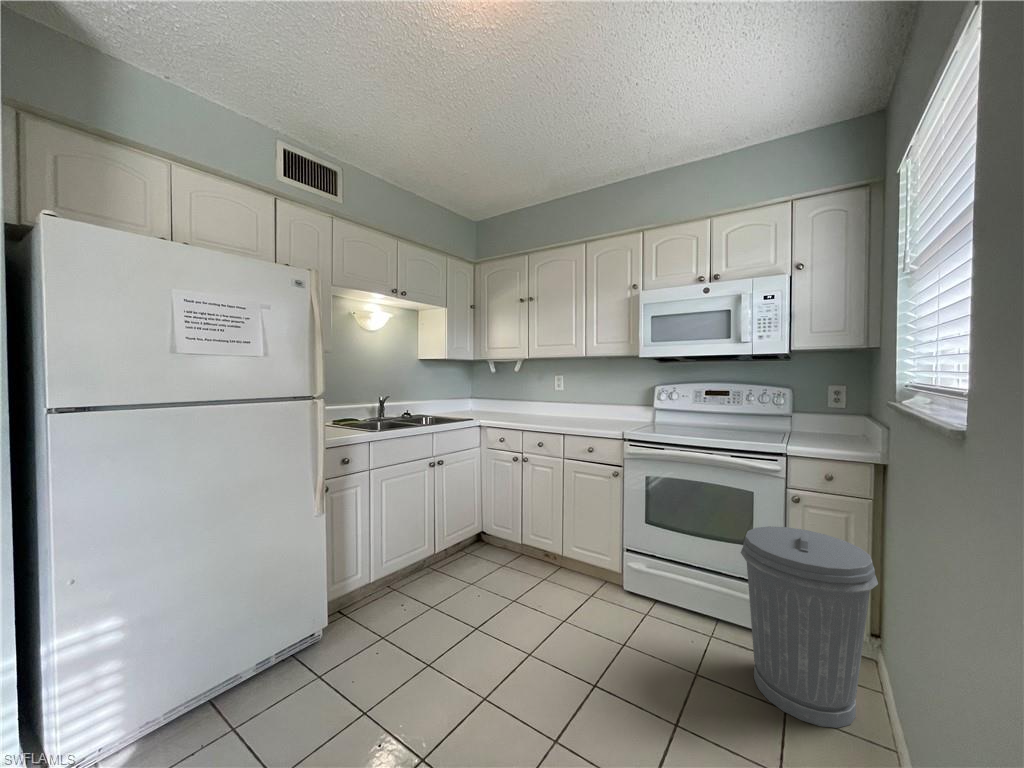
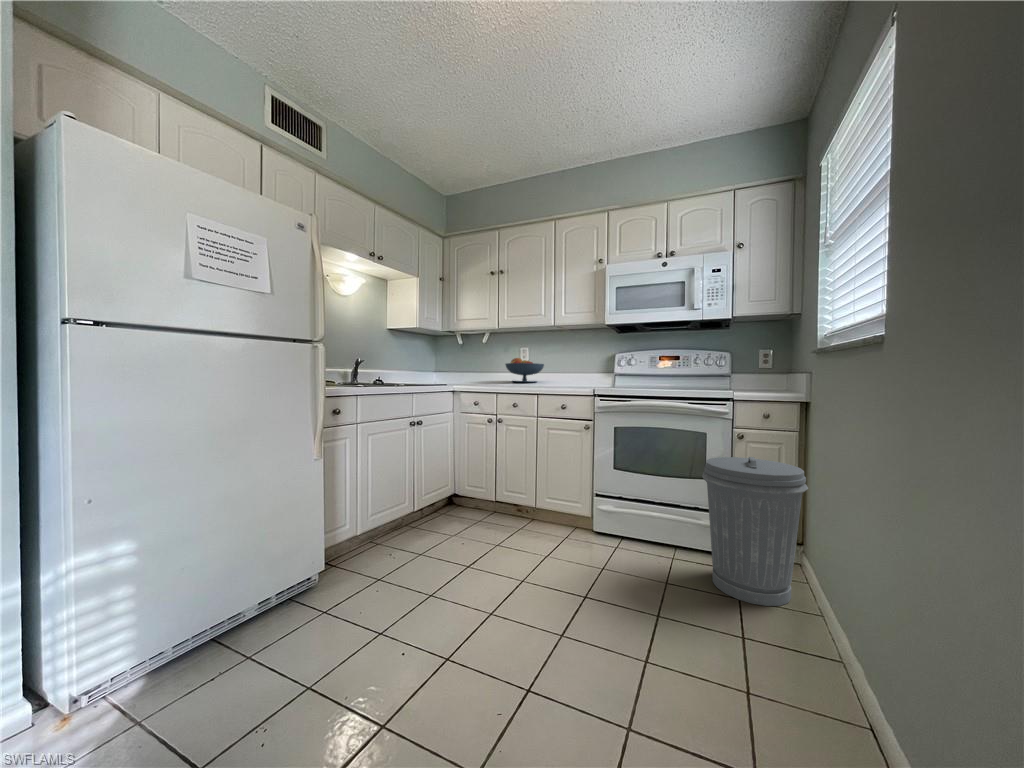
fruit bowl: none [536,387,578,415] -> present [505,358,544,382]

